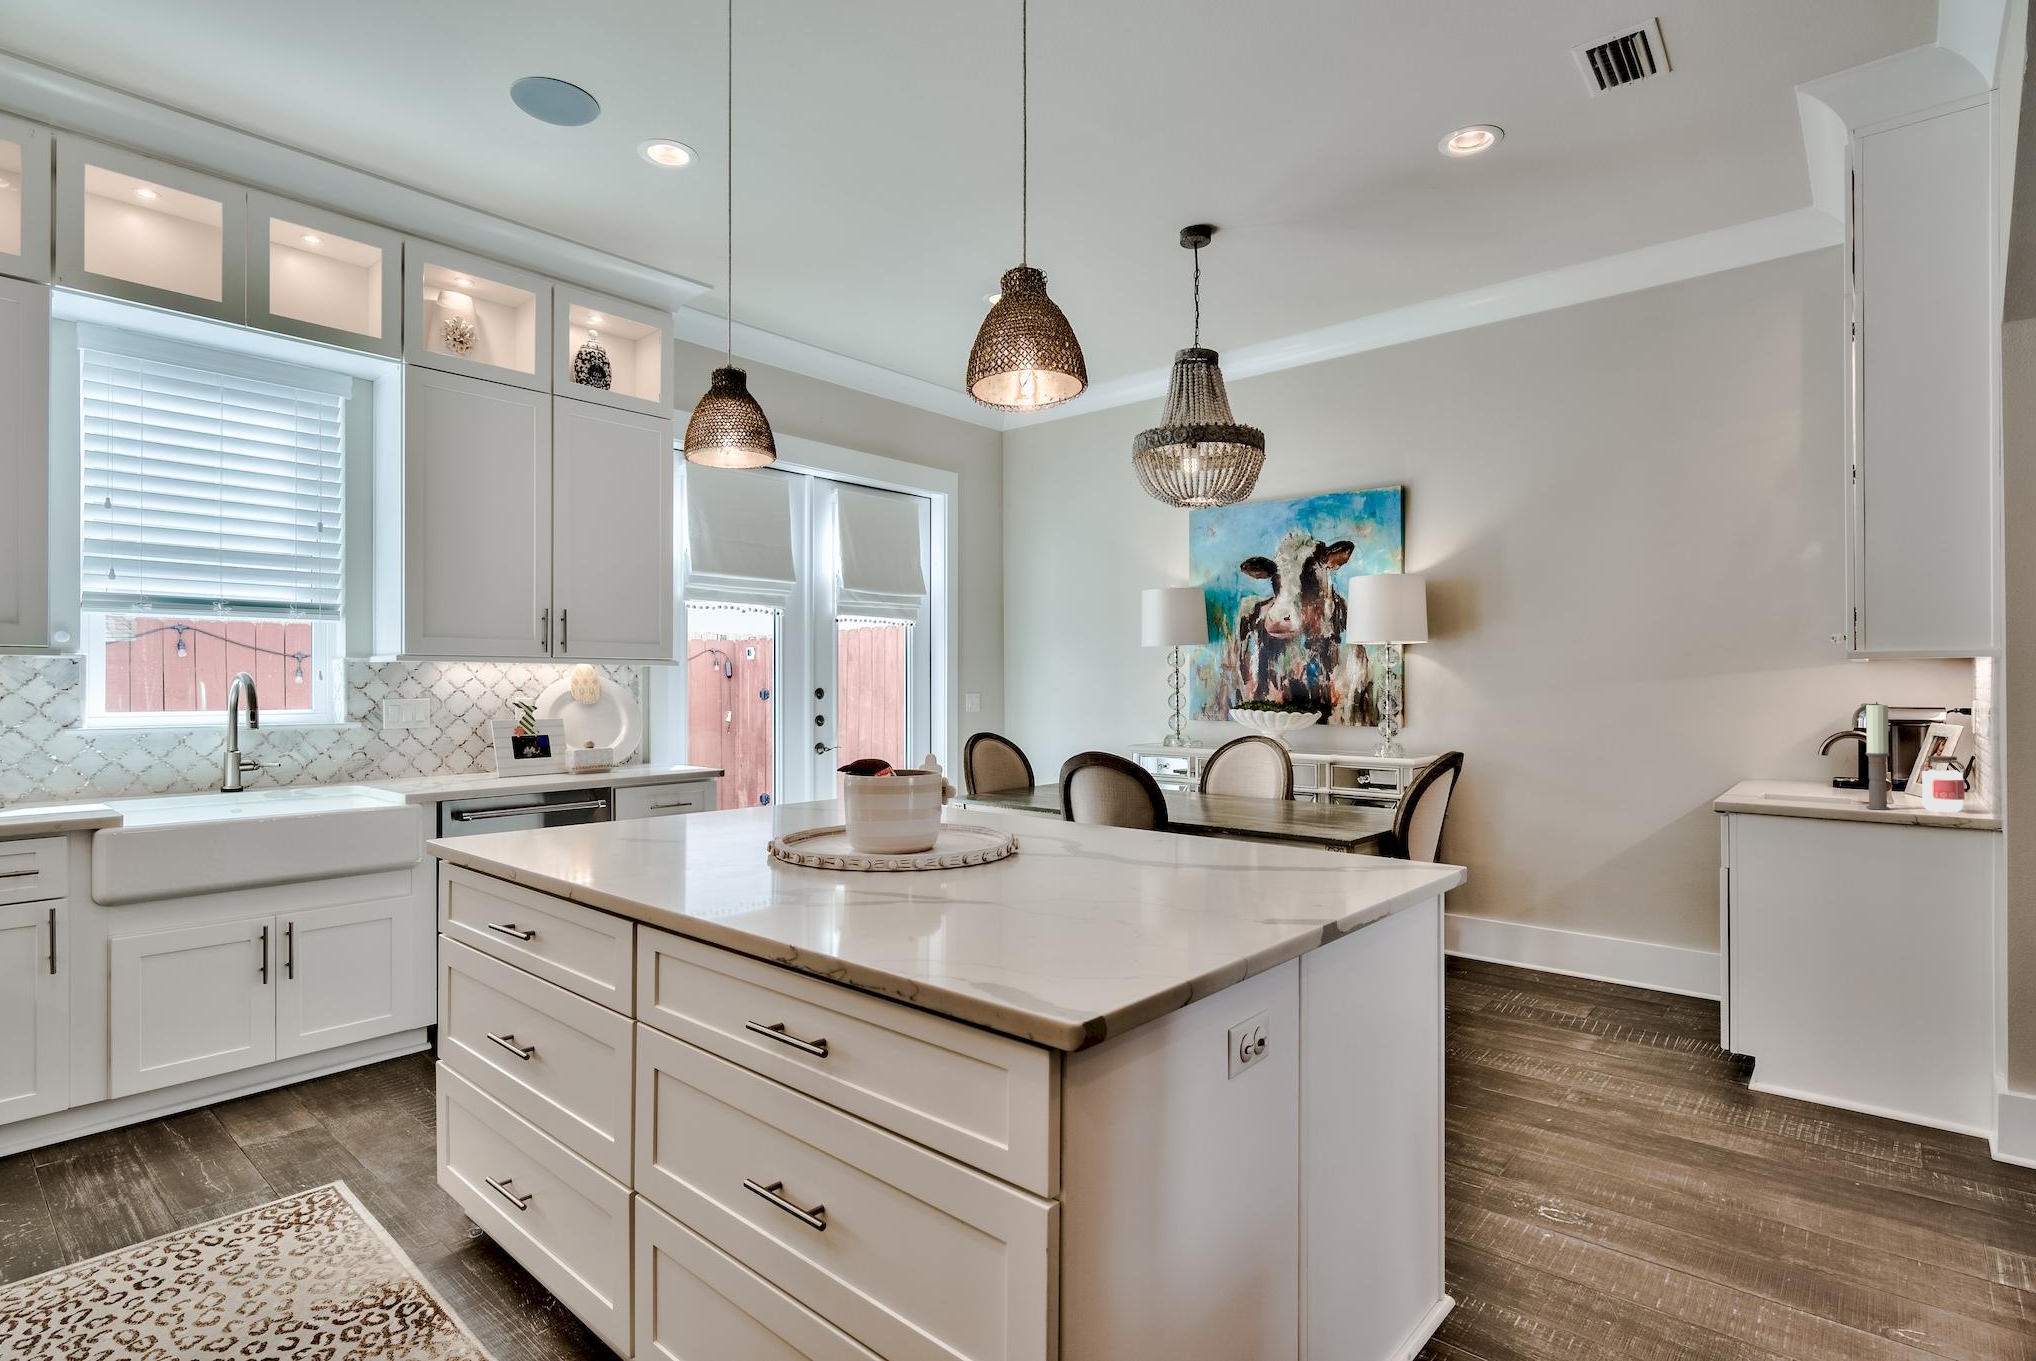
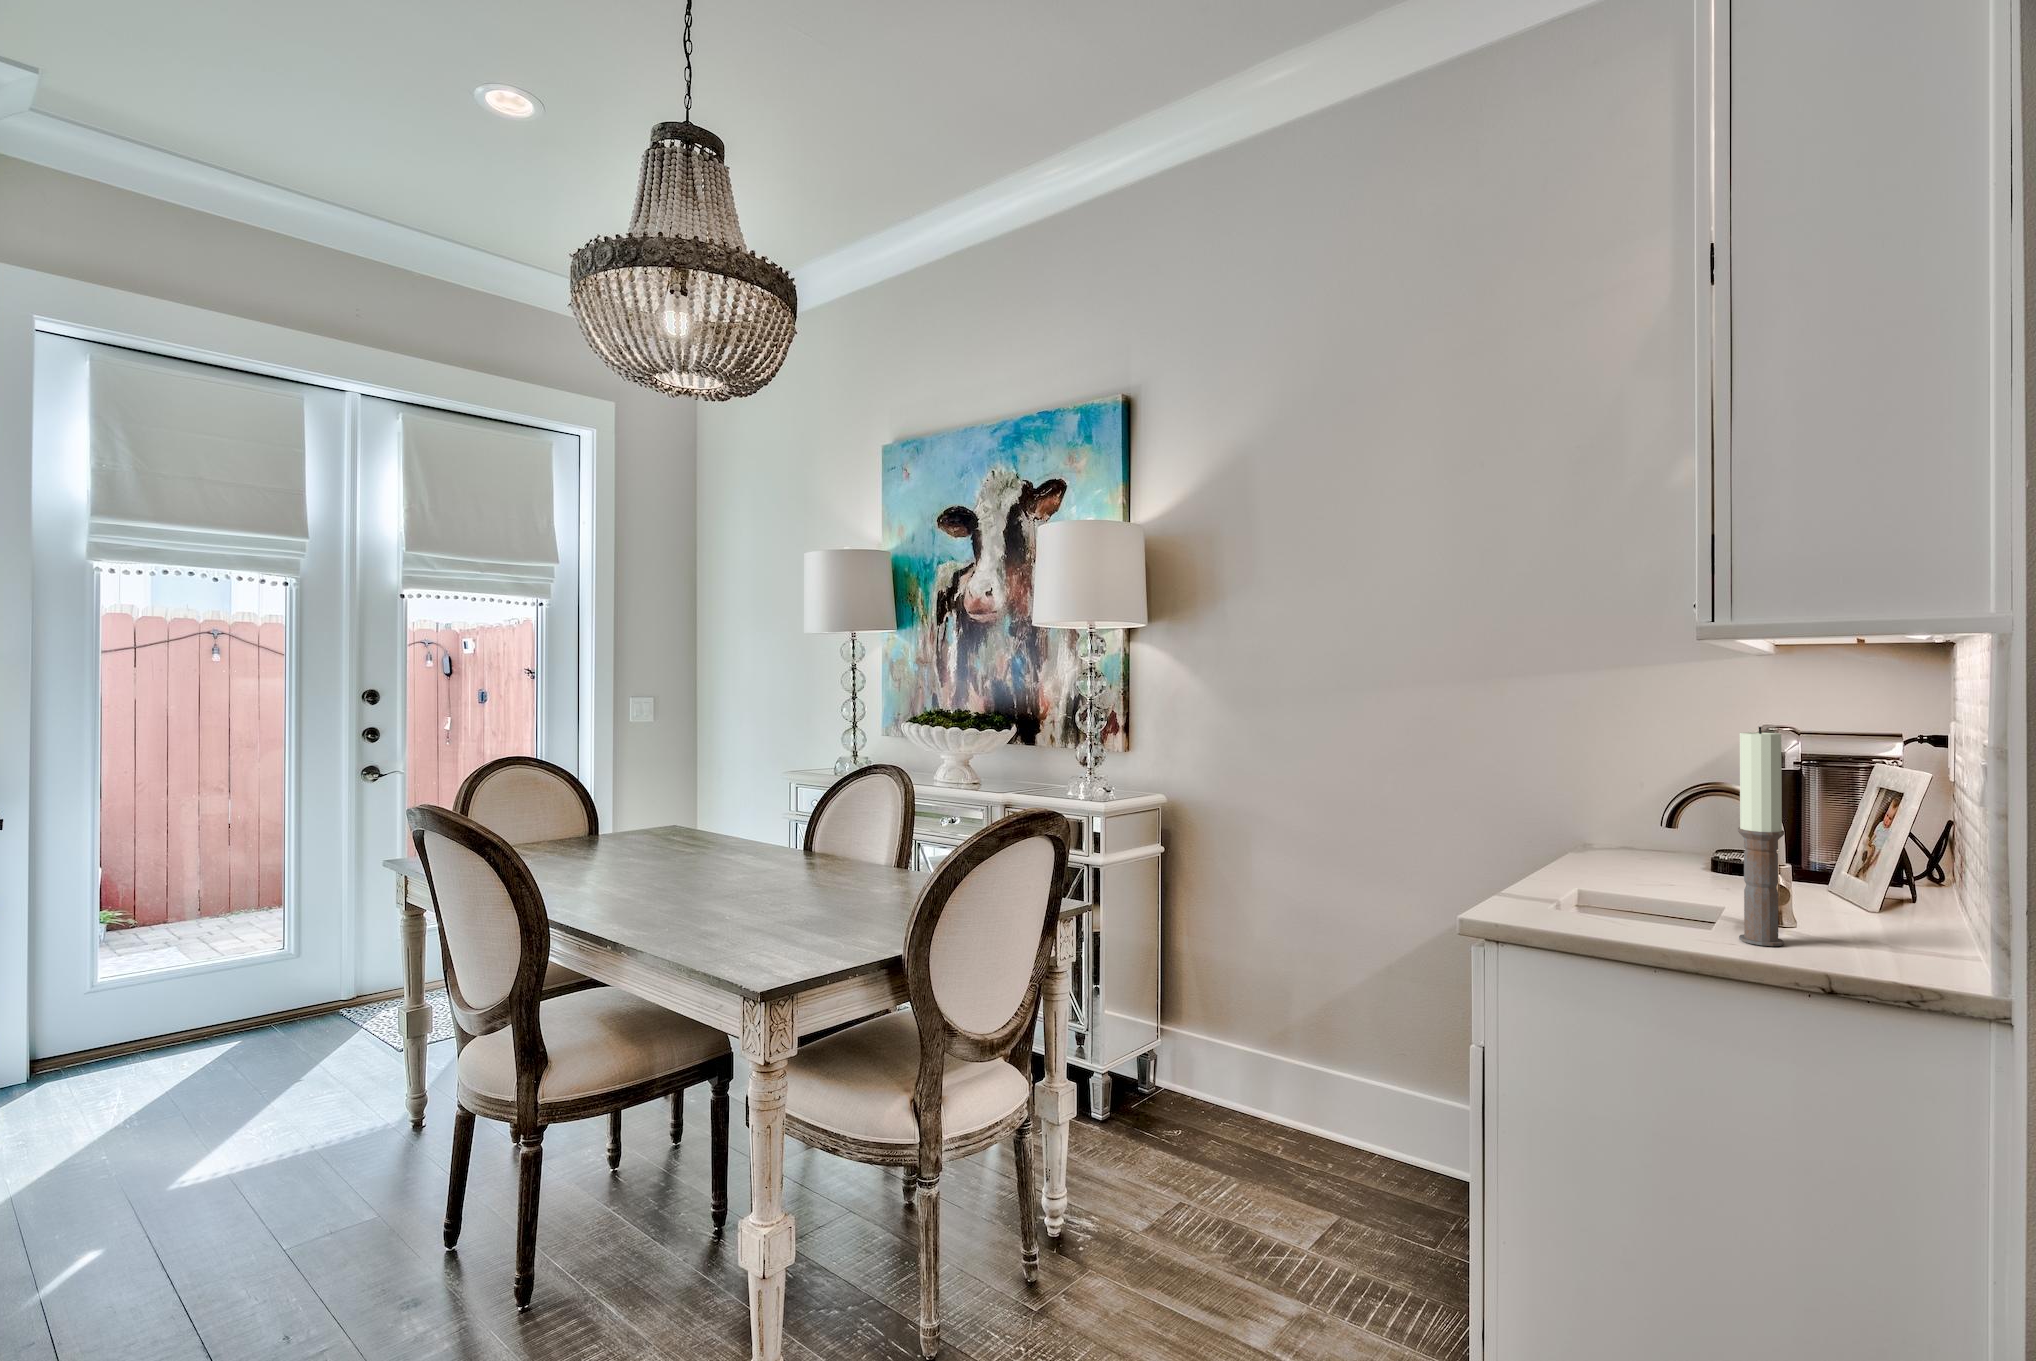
jar: present [1920,756,1966,812] -> none [1843,840,1936,964]

